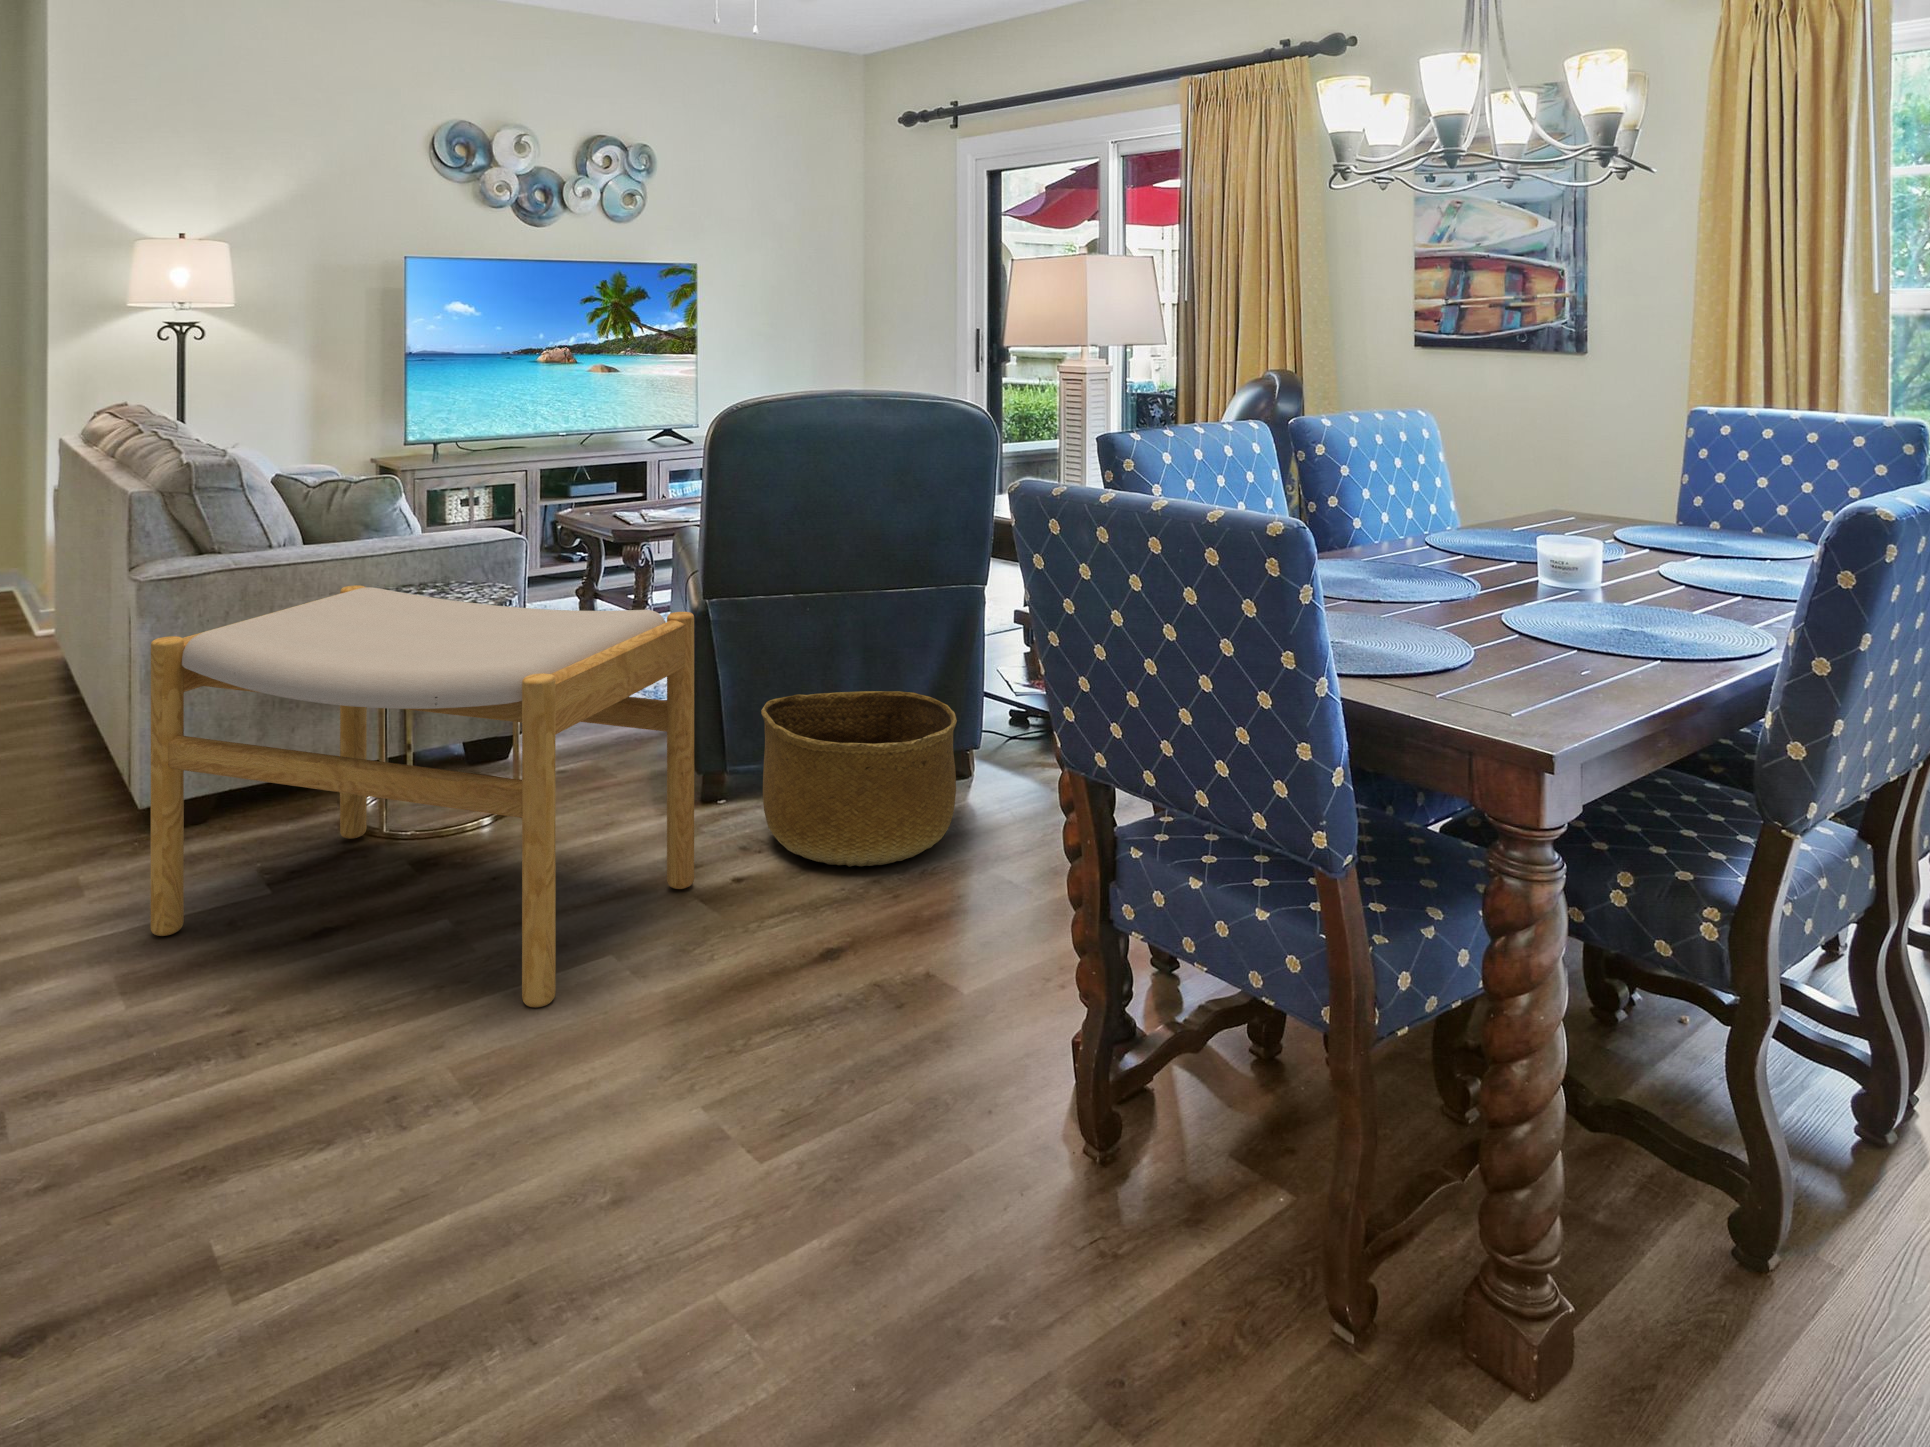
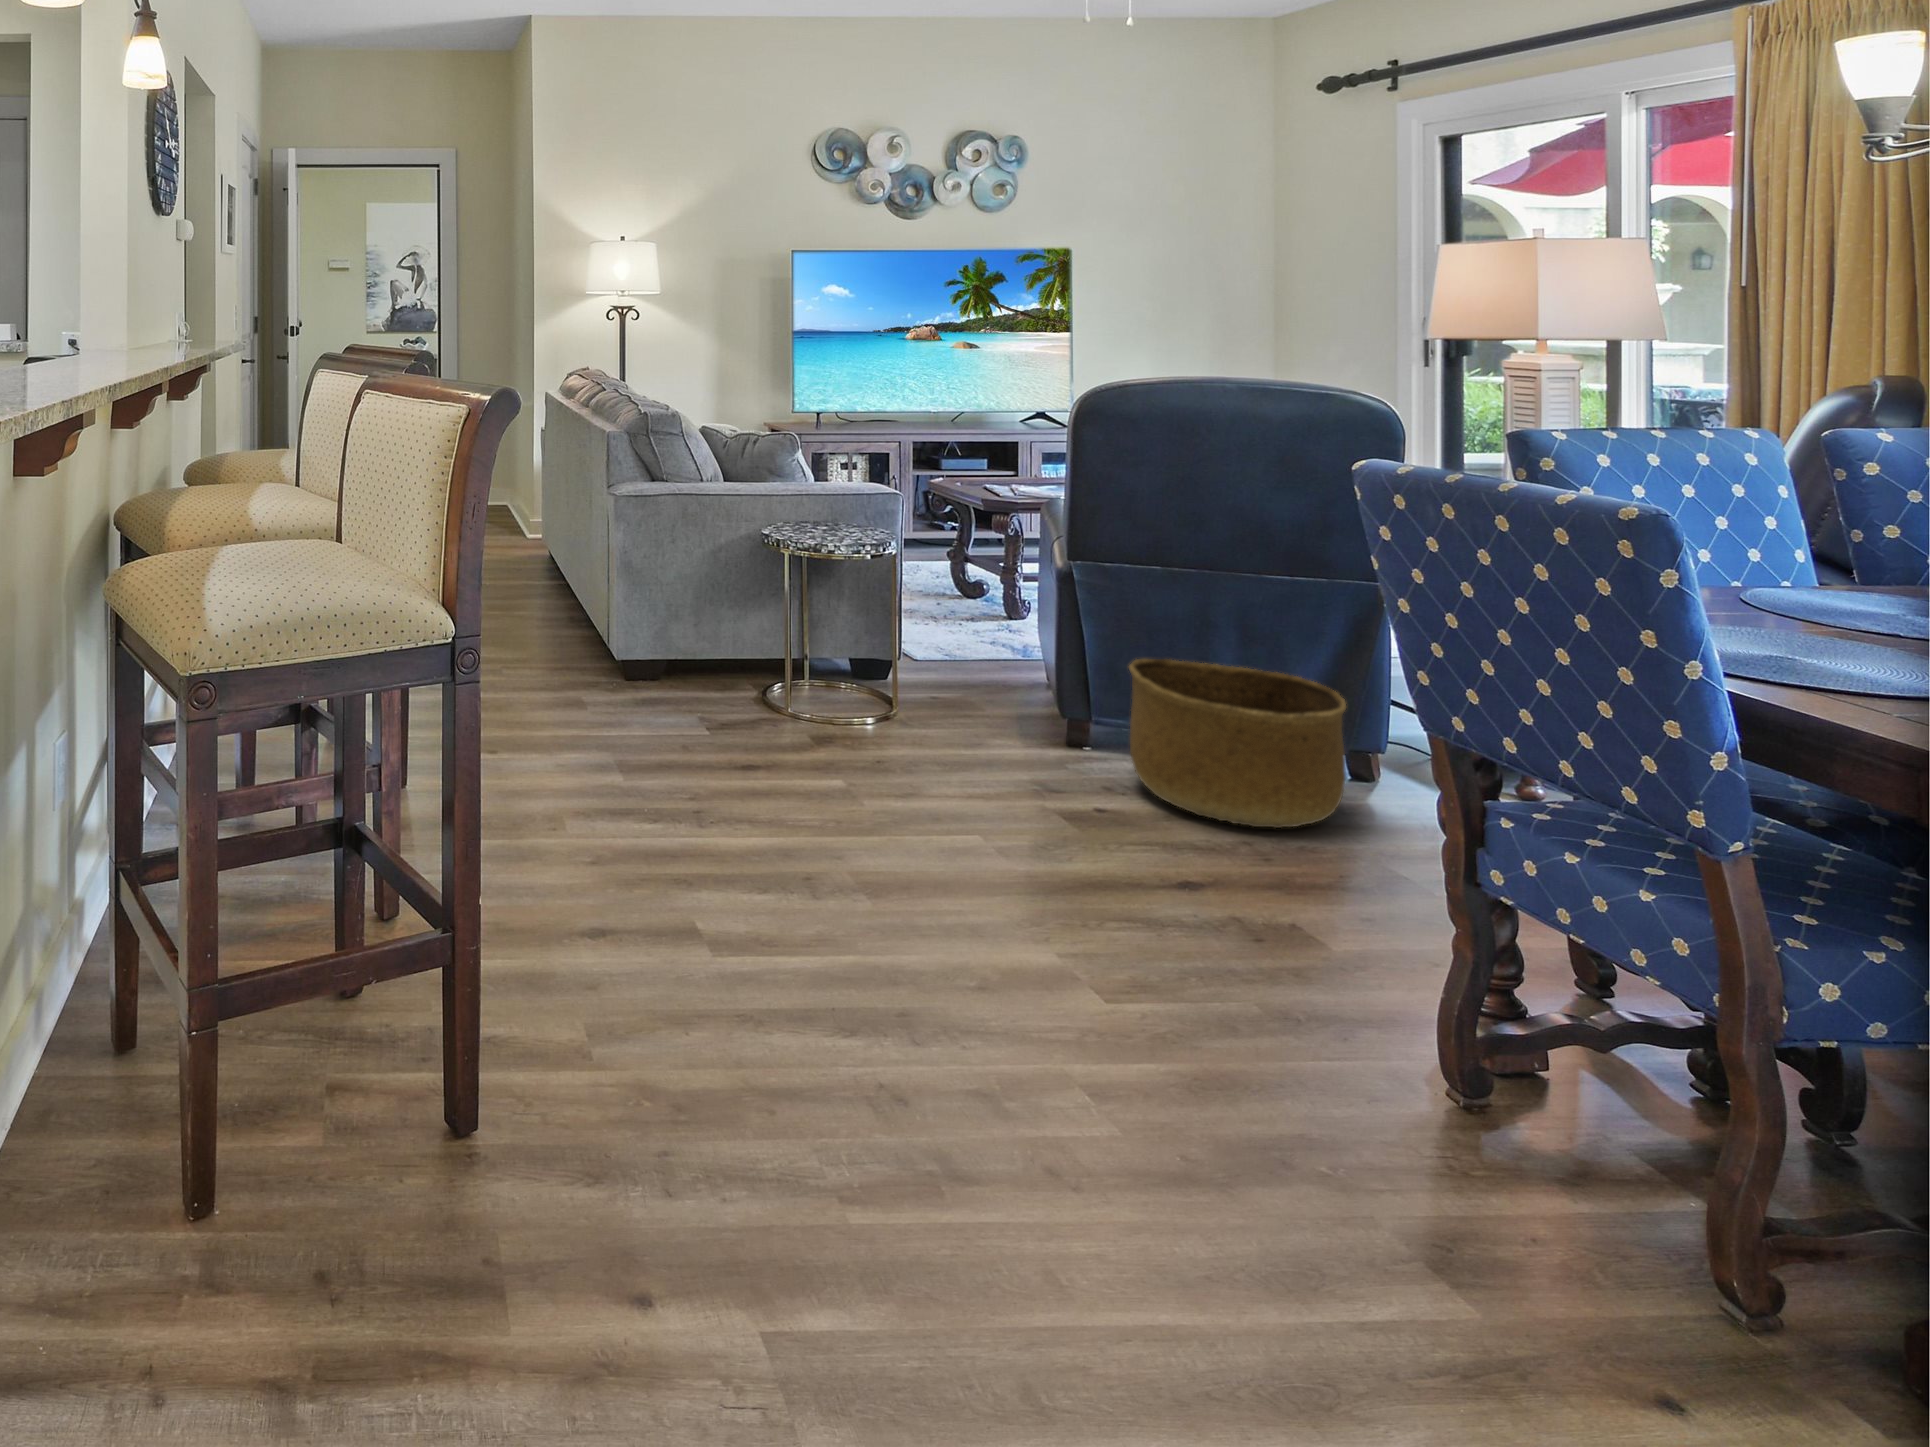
footstool: present [151,585,694,1008] -> none [634,515,1061,855]

